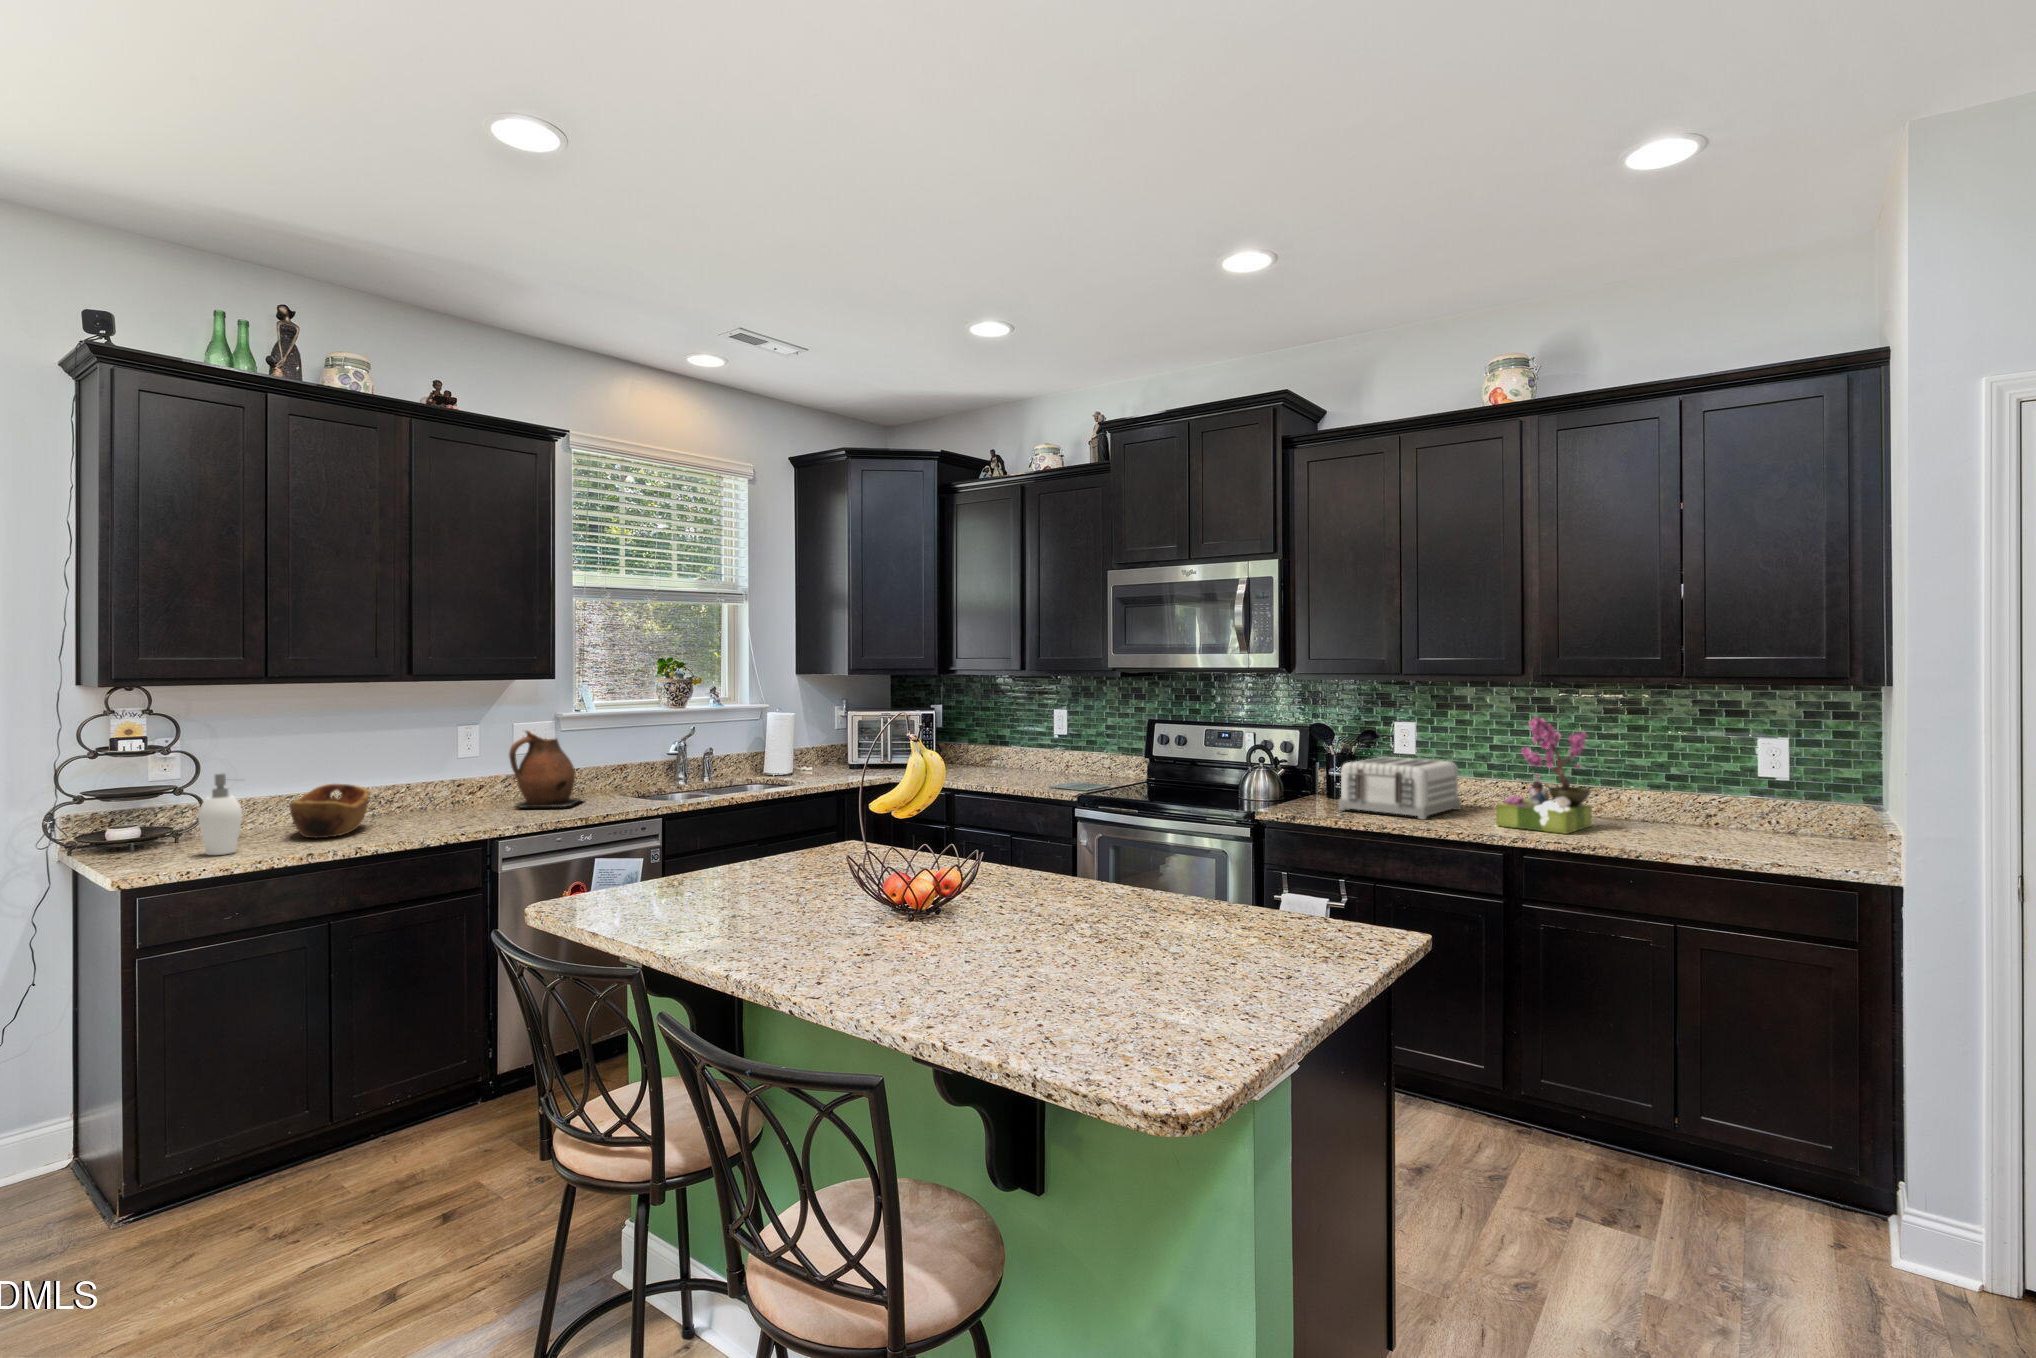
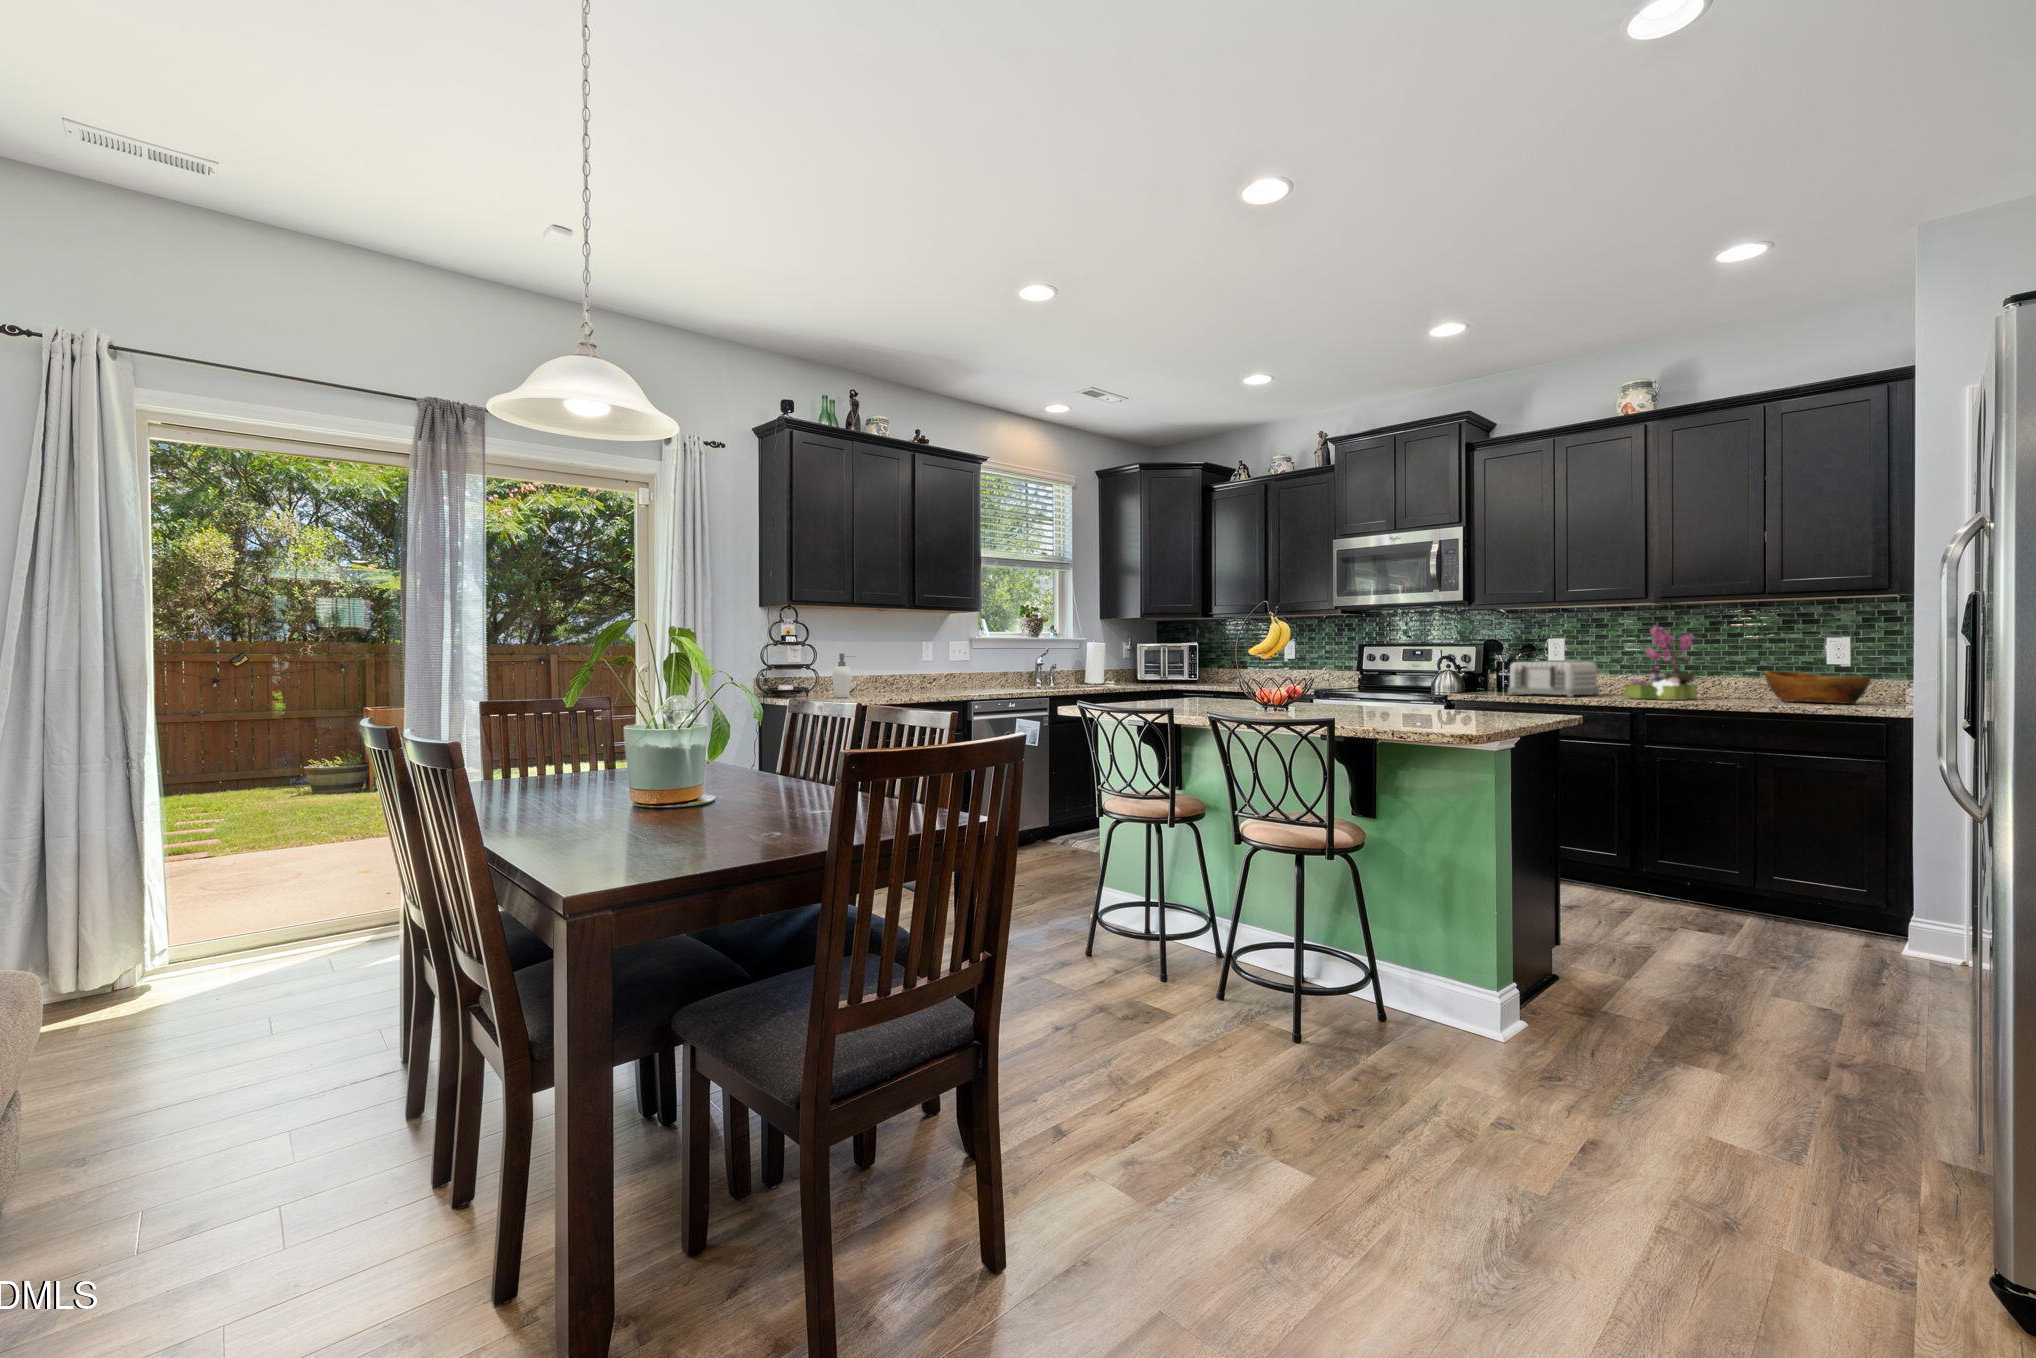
ceramic pitcher: present [509,731,584,807] -> none [955,644,994,691]
wooden bowl: present [289,784,370,838] -> present [1764,671,1871,704]

